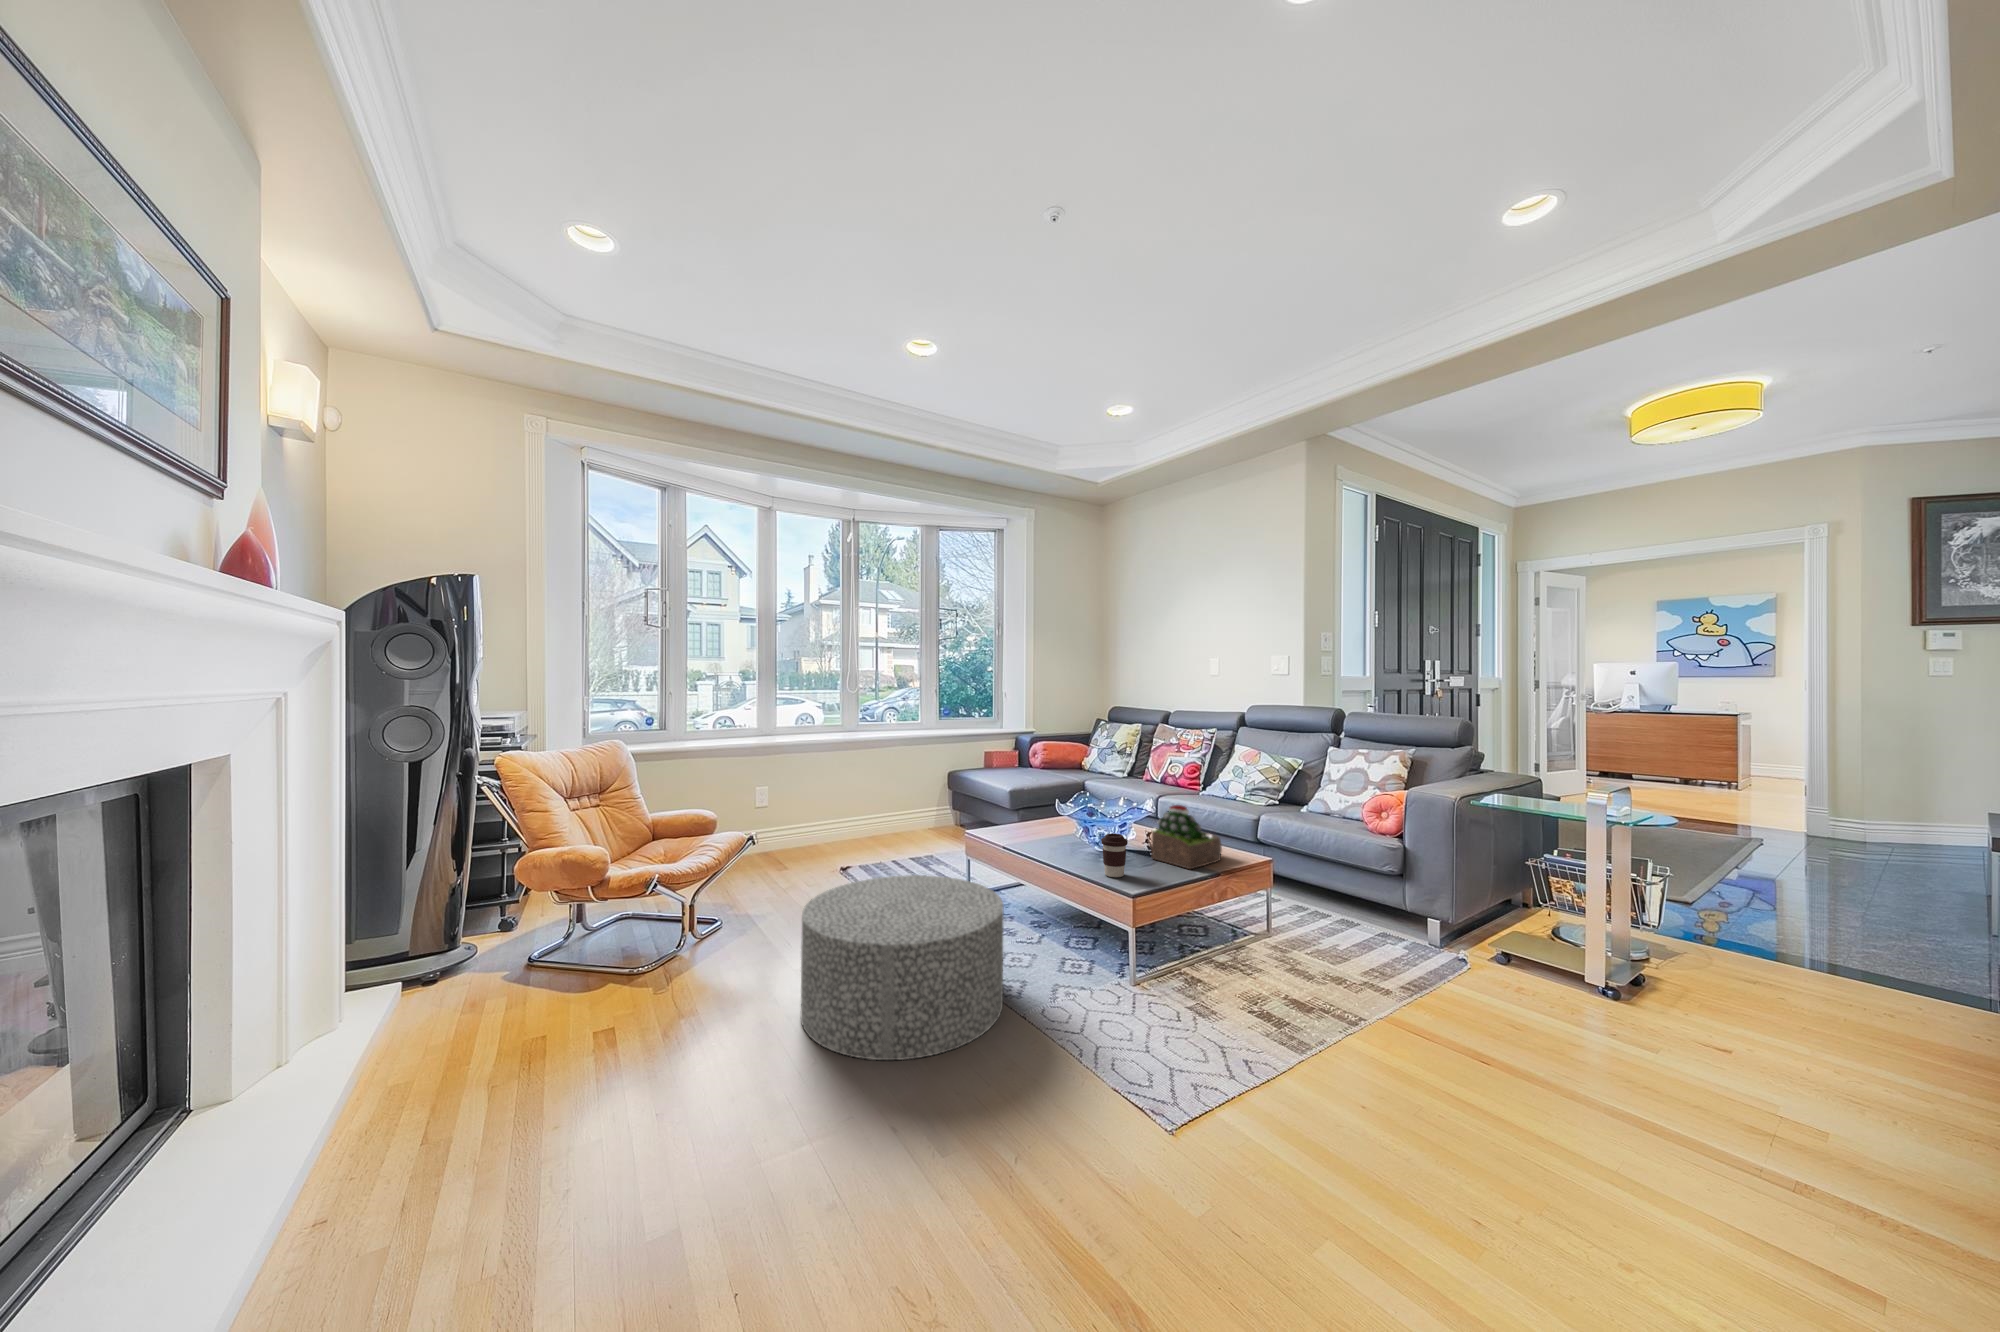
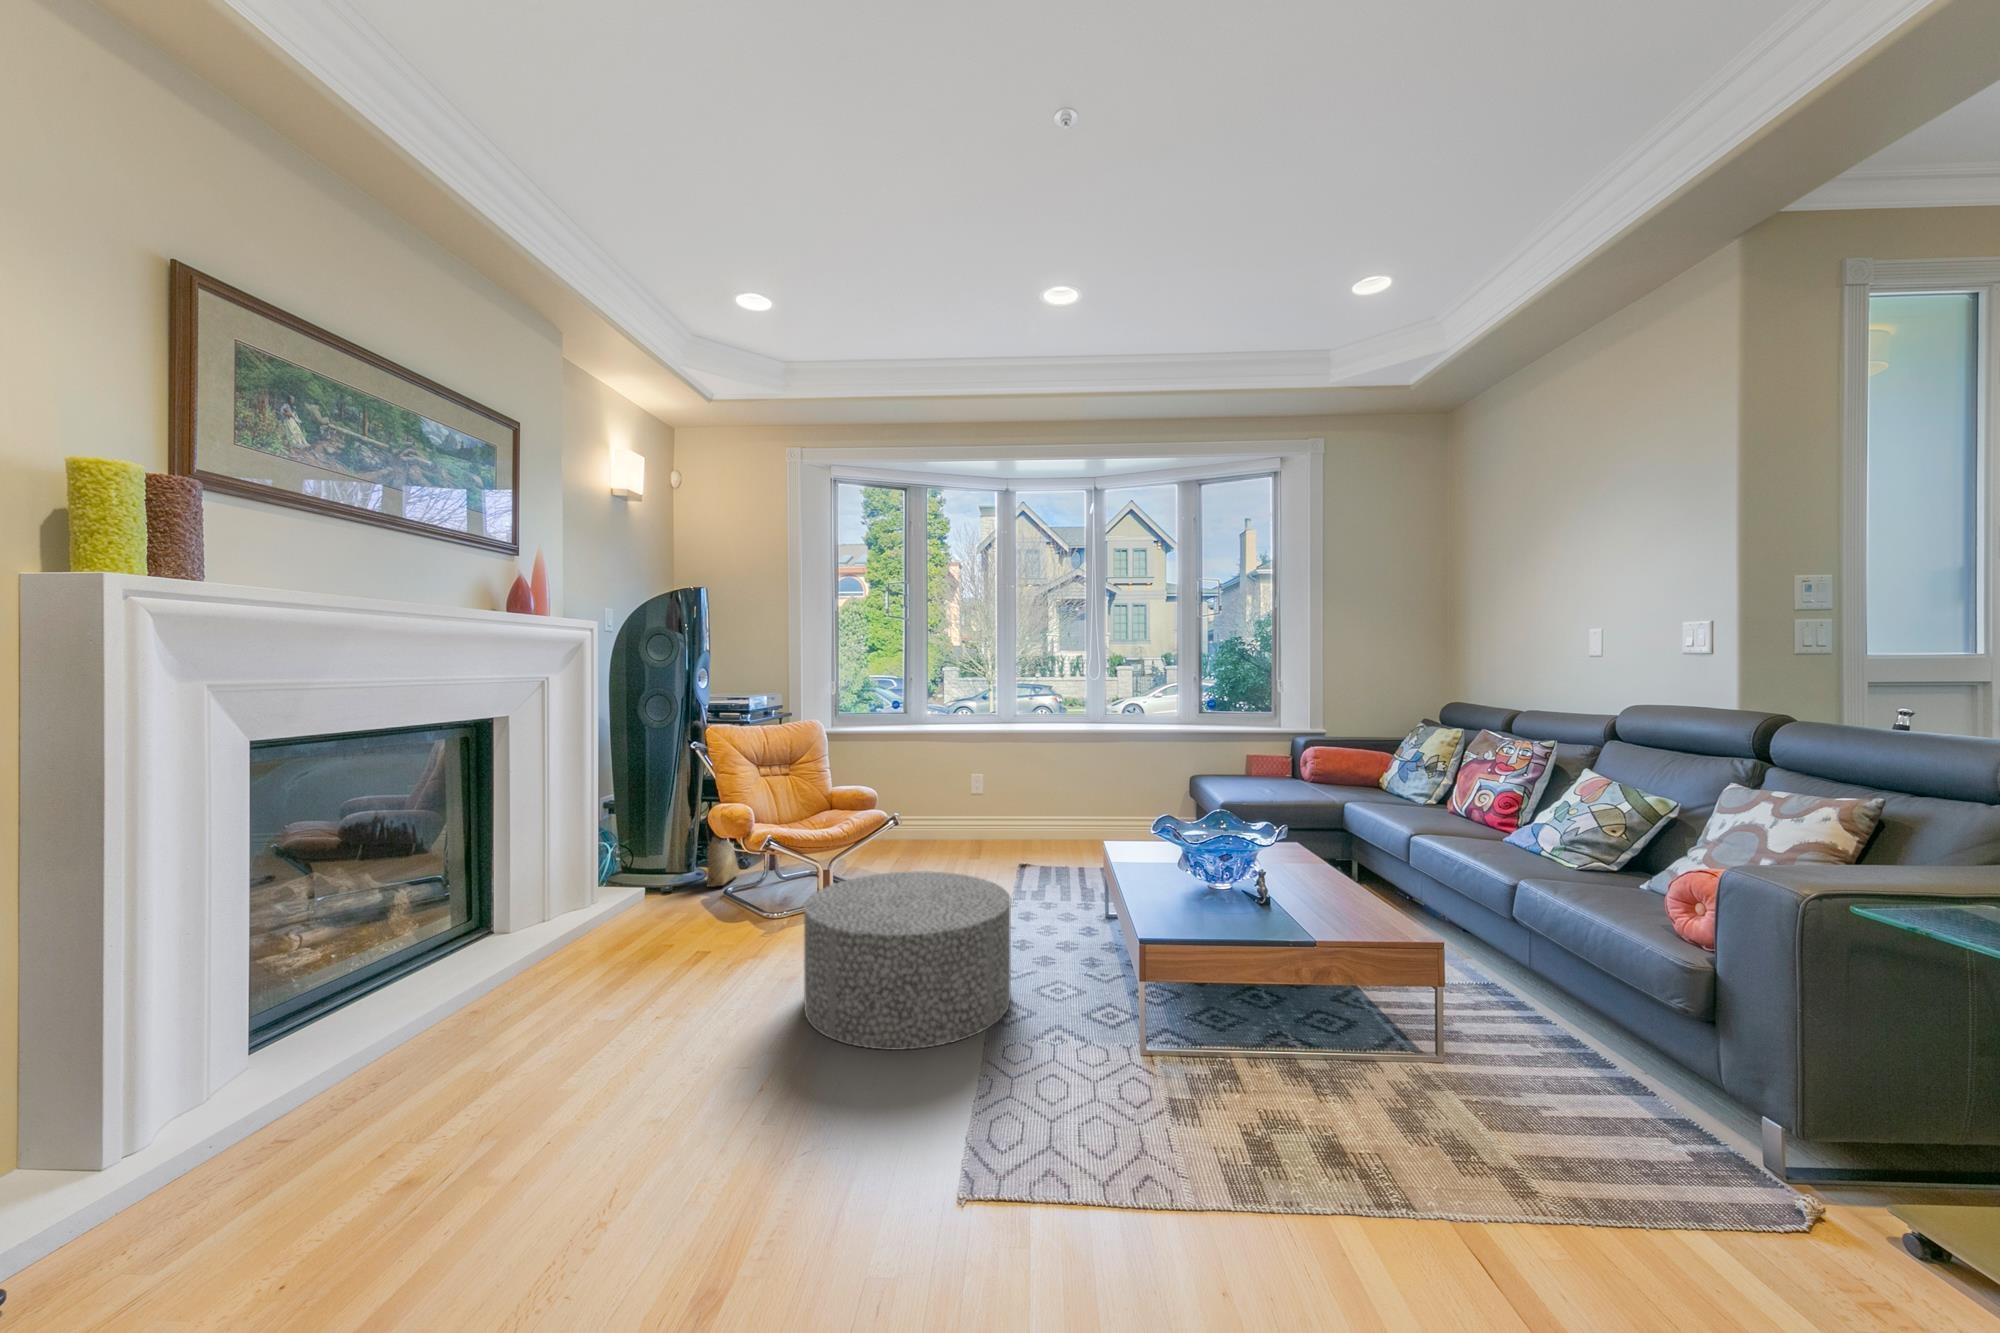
succulent plant: present [1152,805,1222,869] -> none [1261,840,1364,930]
coffee cup: present [1101,834,1128,877] -> none [1156,863,1190,919]
woven basket: none [476,855,525,957] -> present [707,834,739,887]

